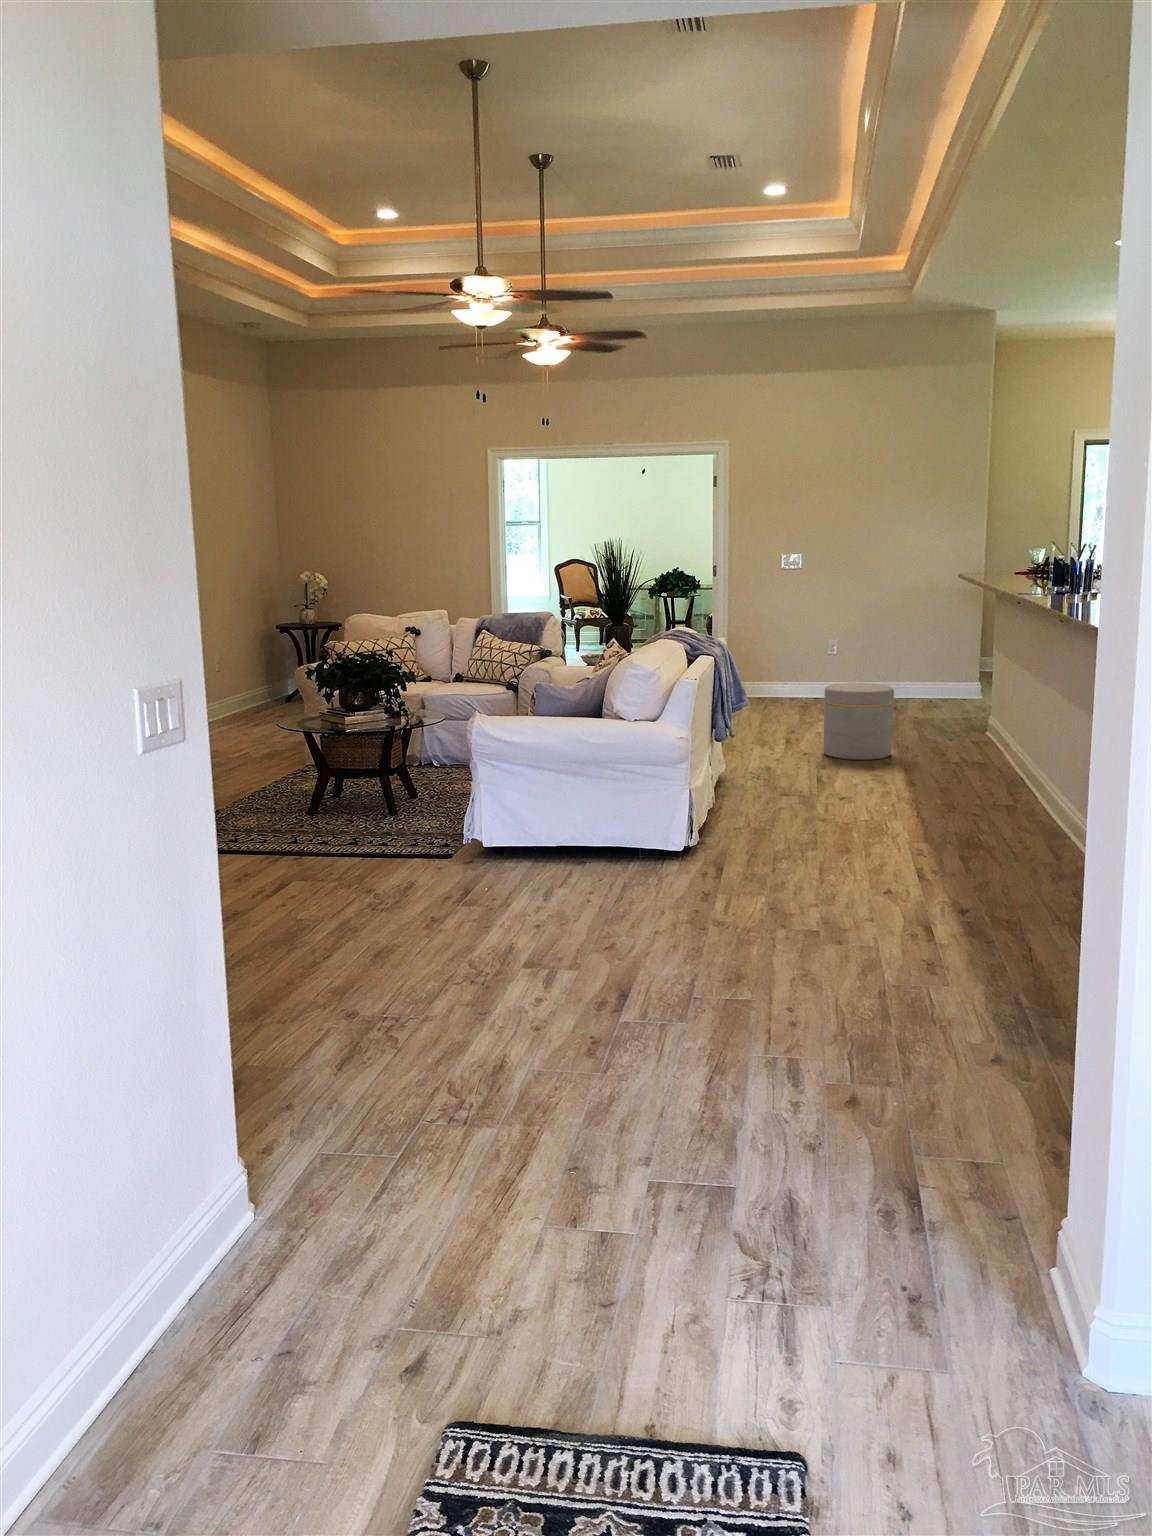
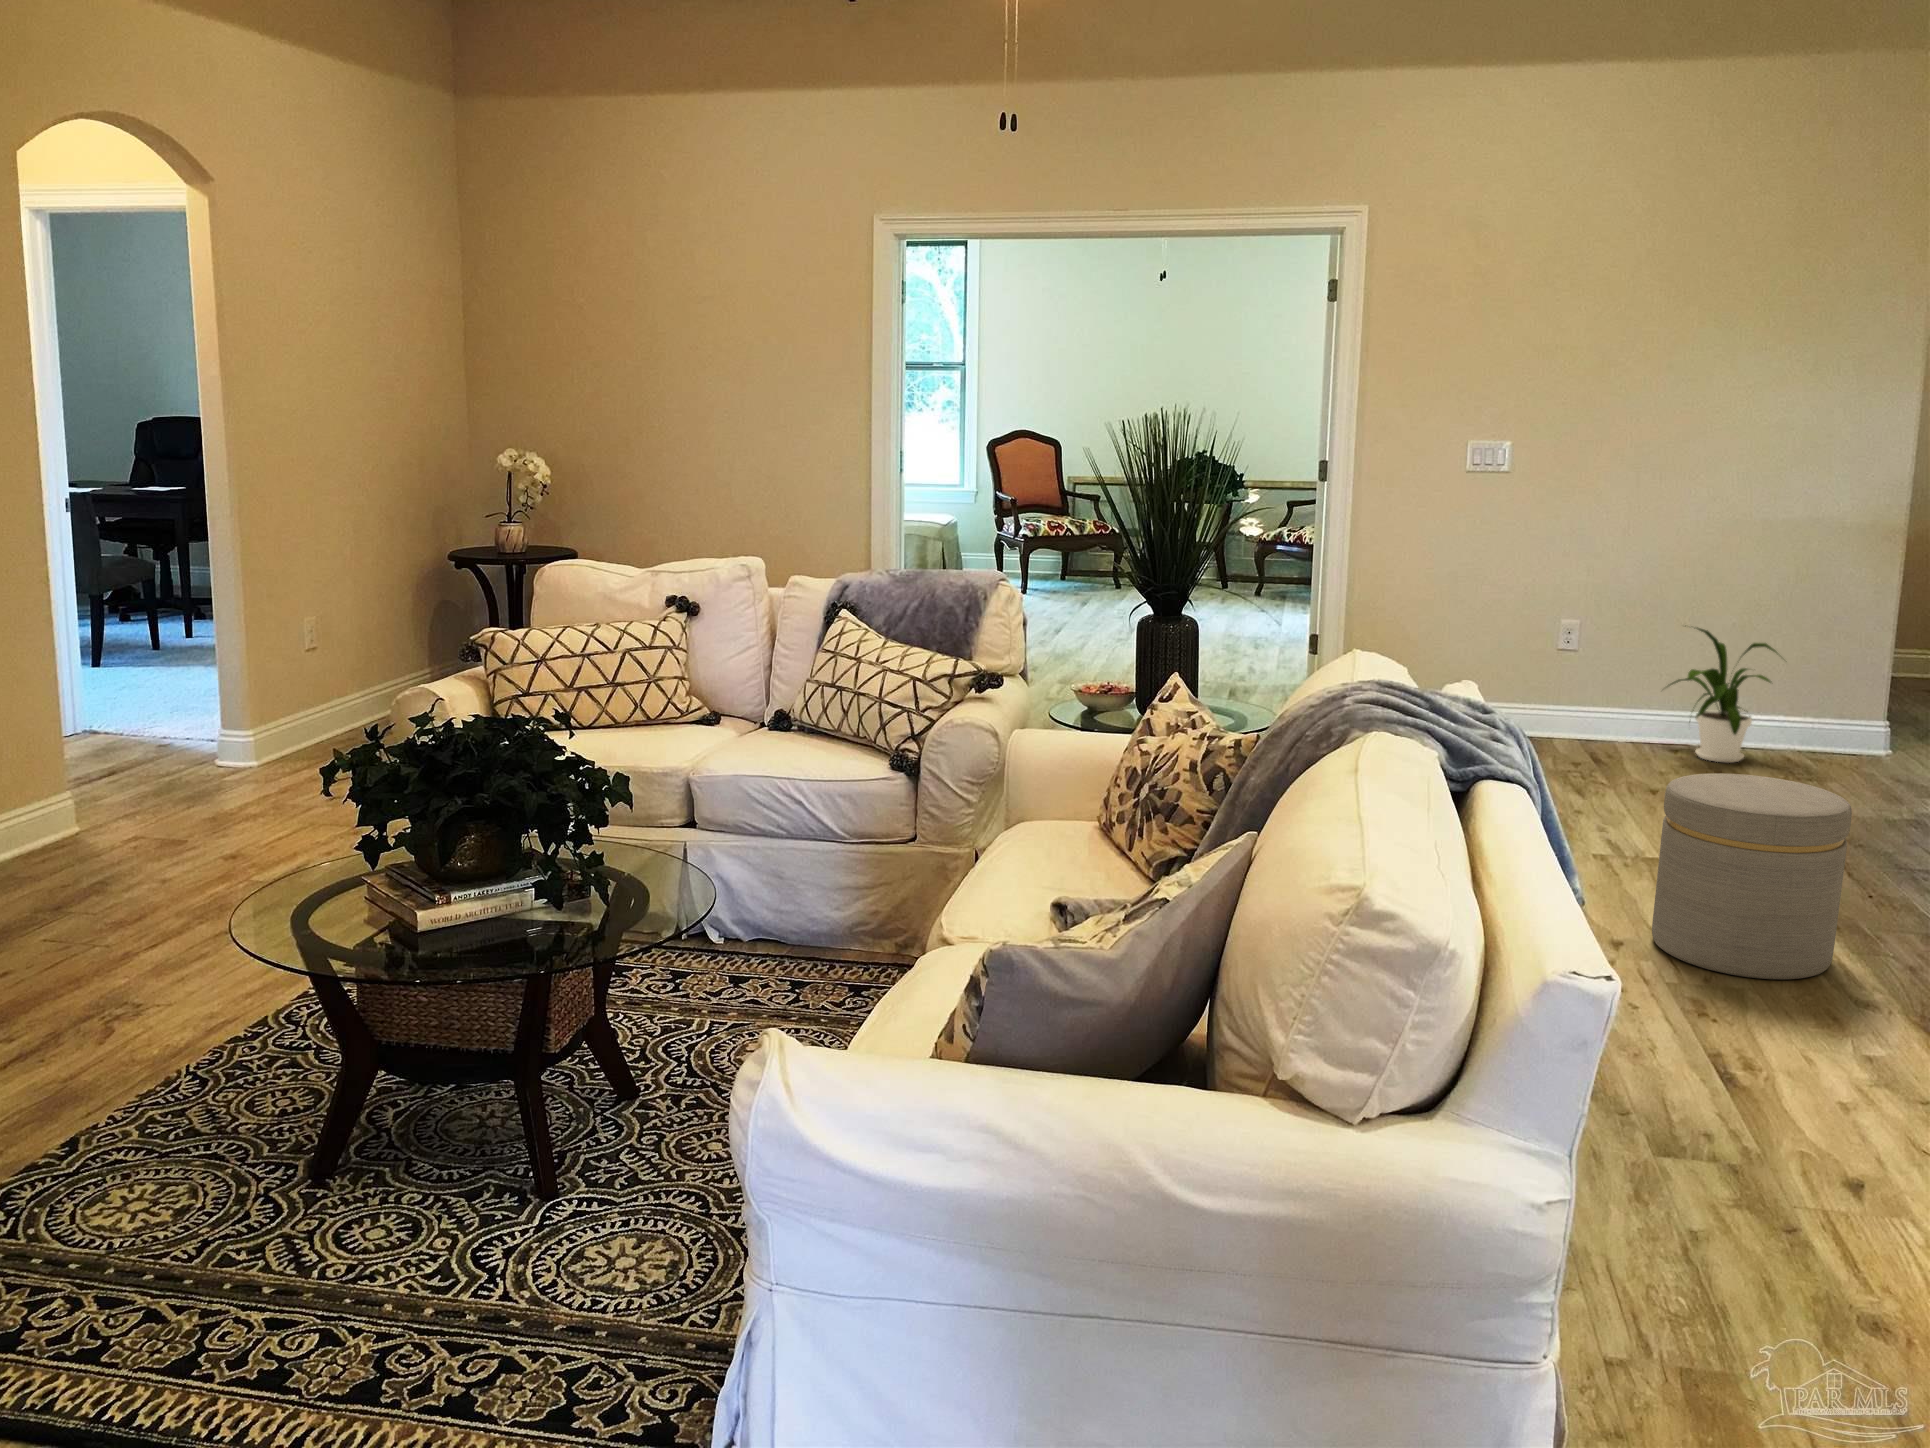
house plant: none [875,637,927,702] -> present [1667,627,1777,763]

